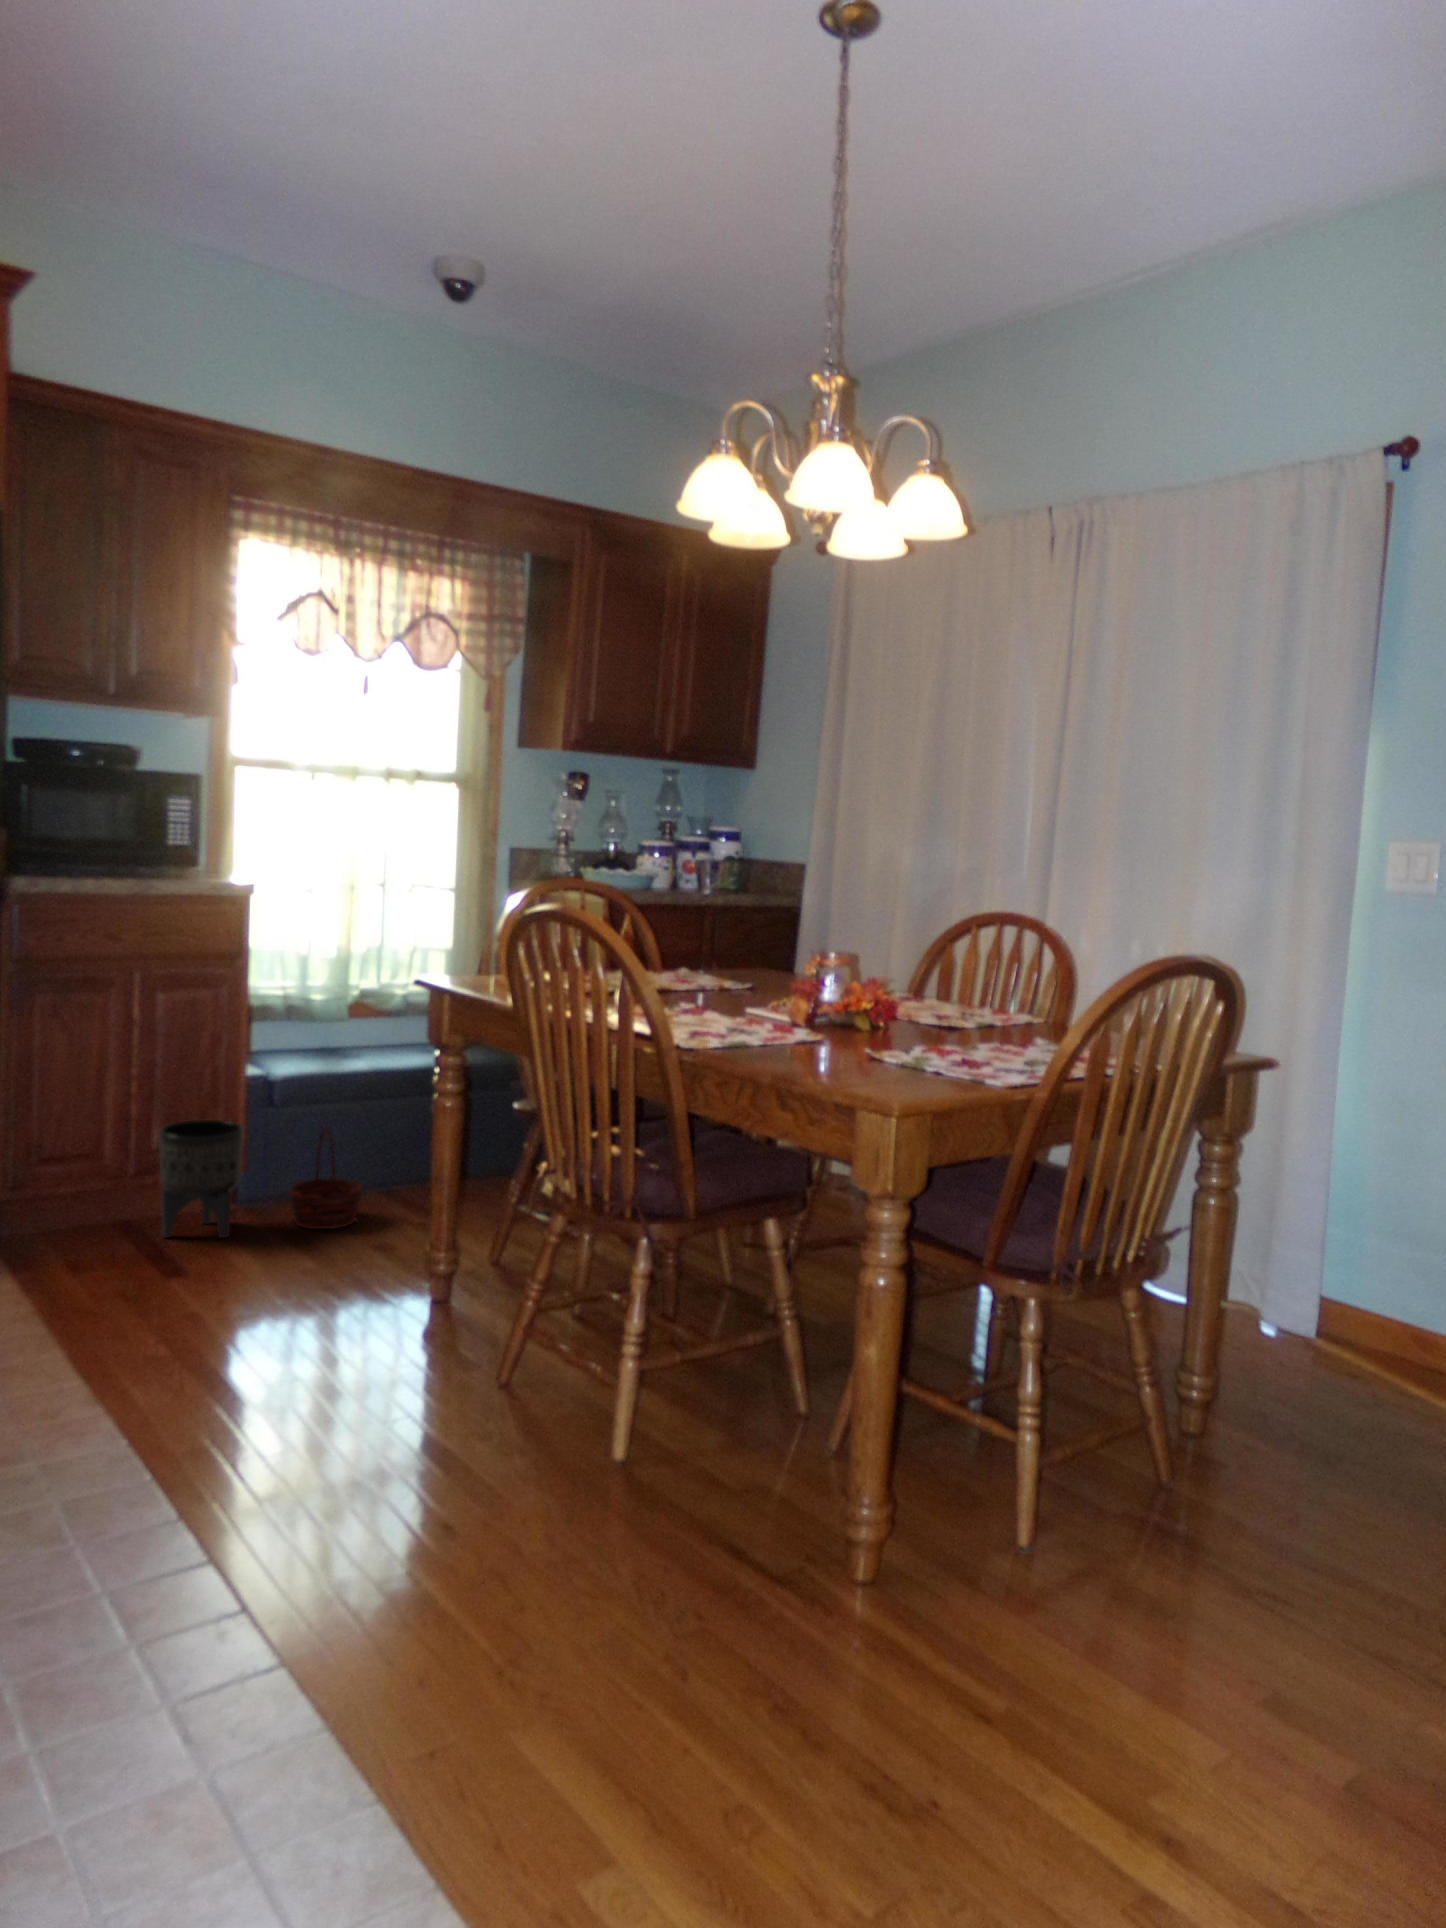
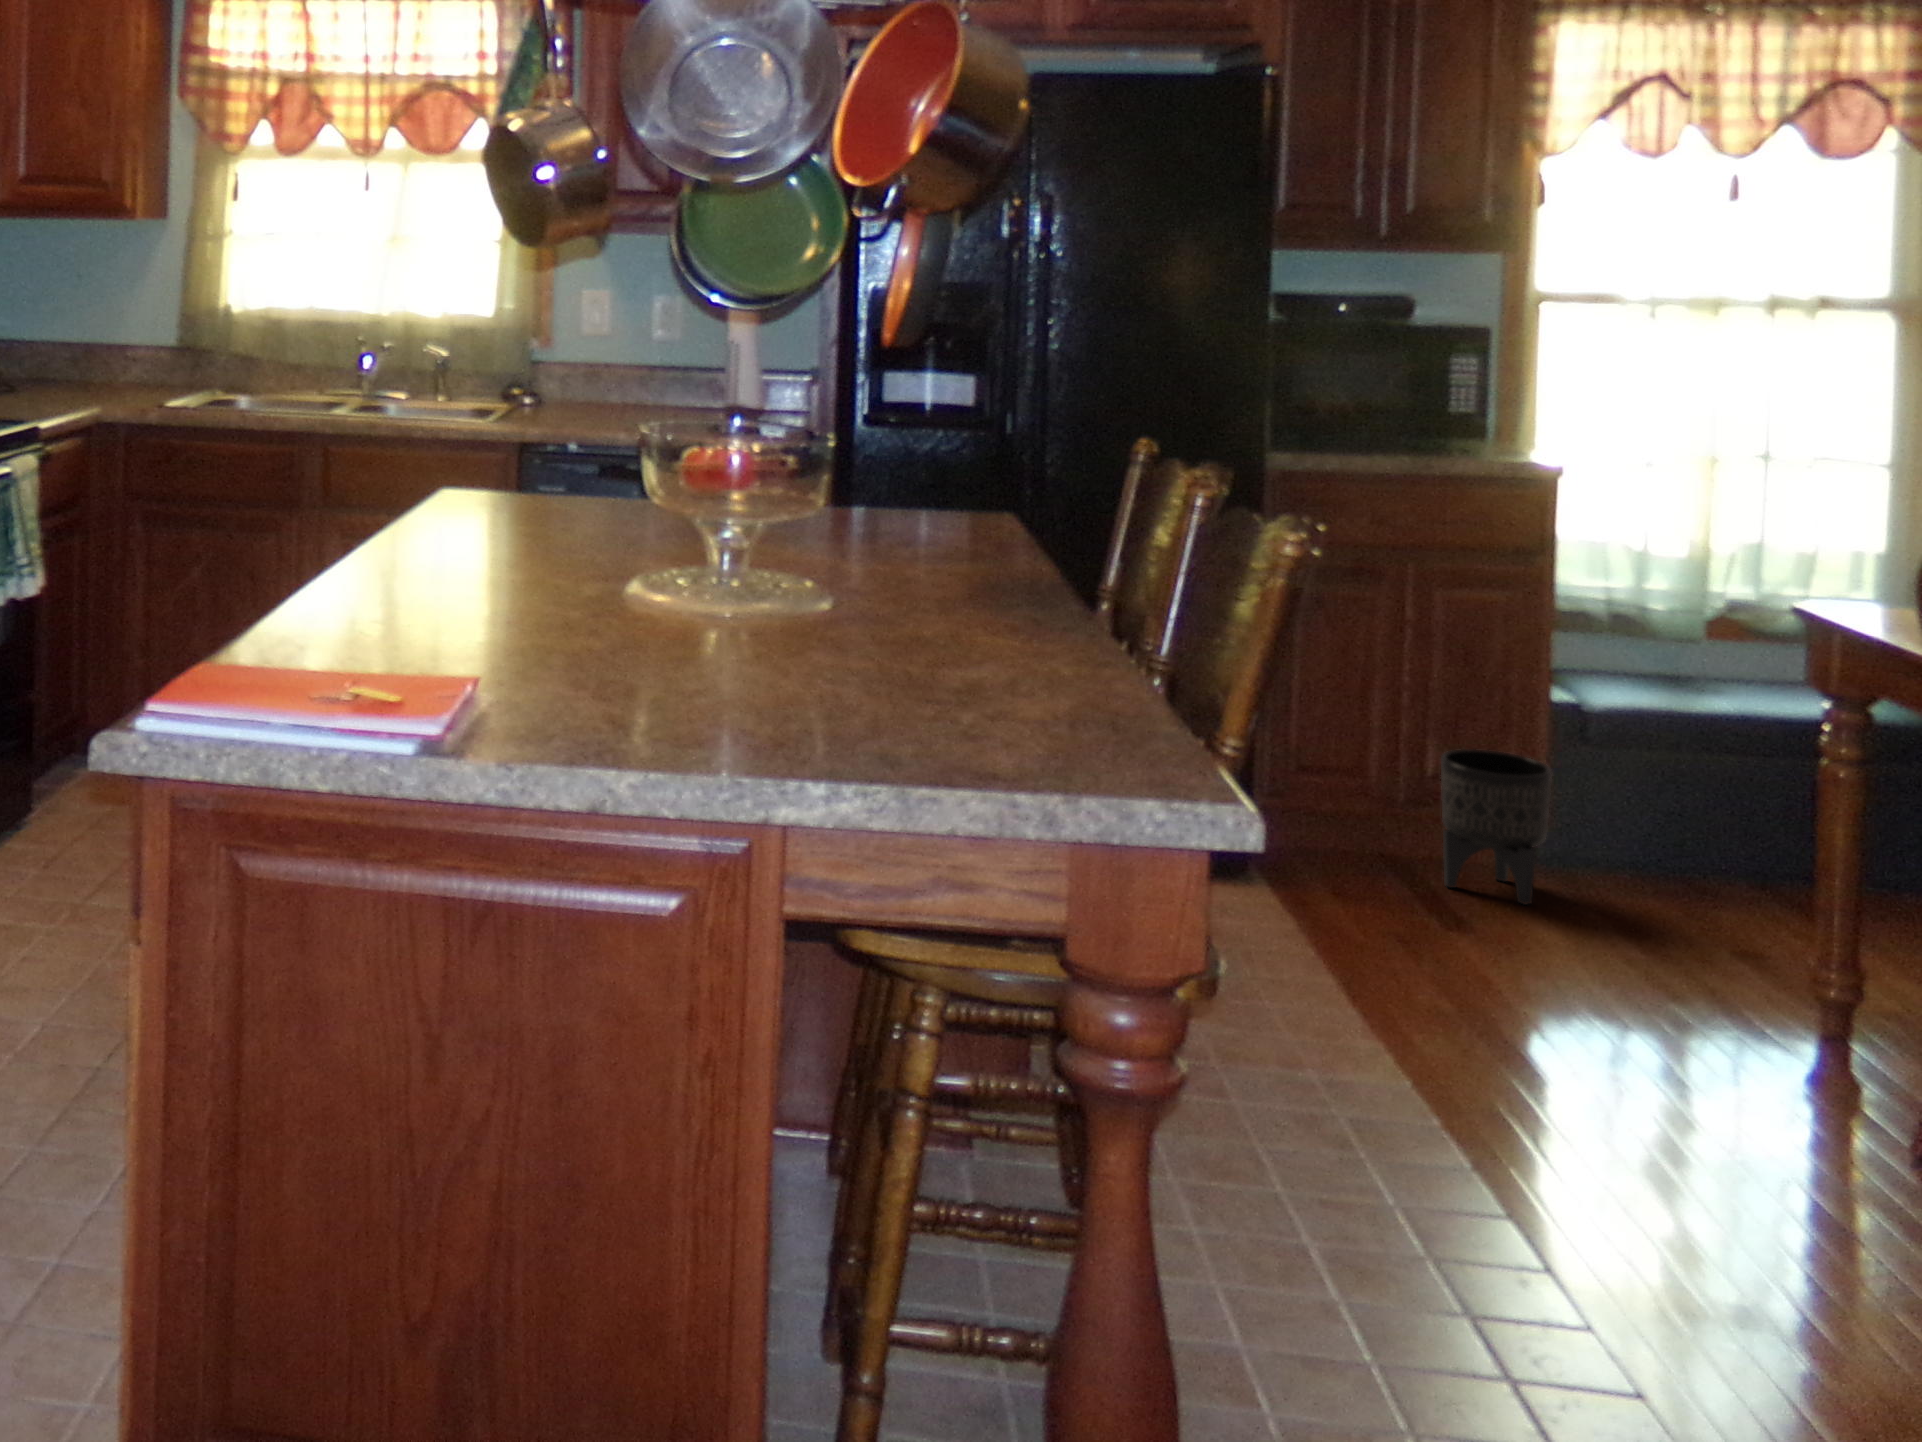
basket: present [290,1128,362,1229] -> none [1616,788,1729,928]

